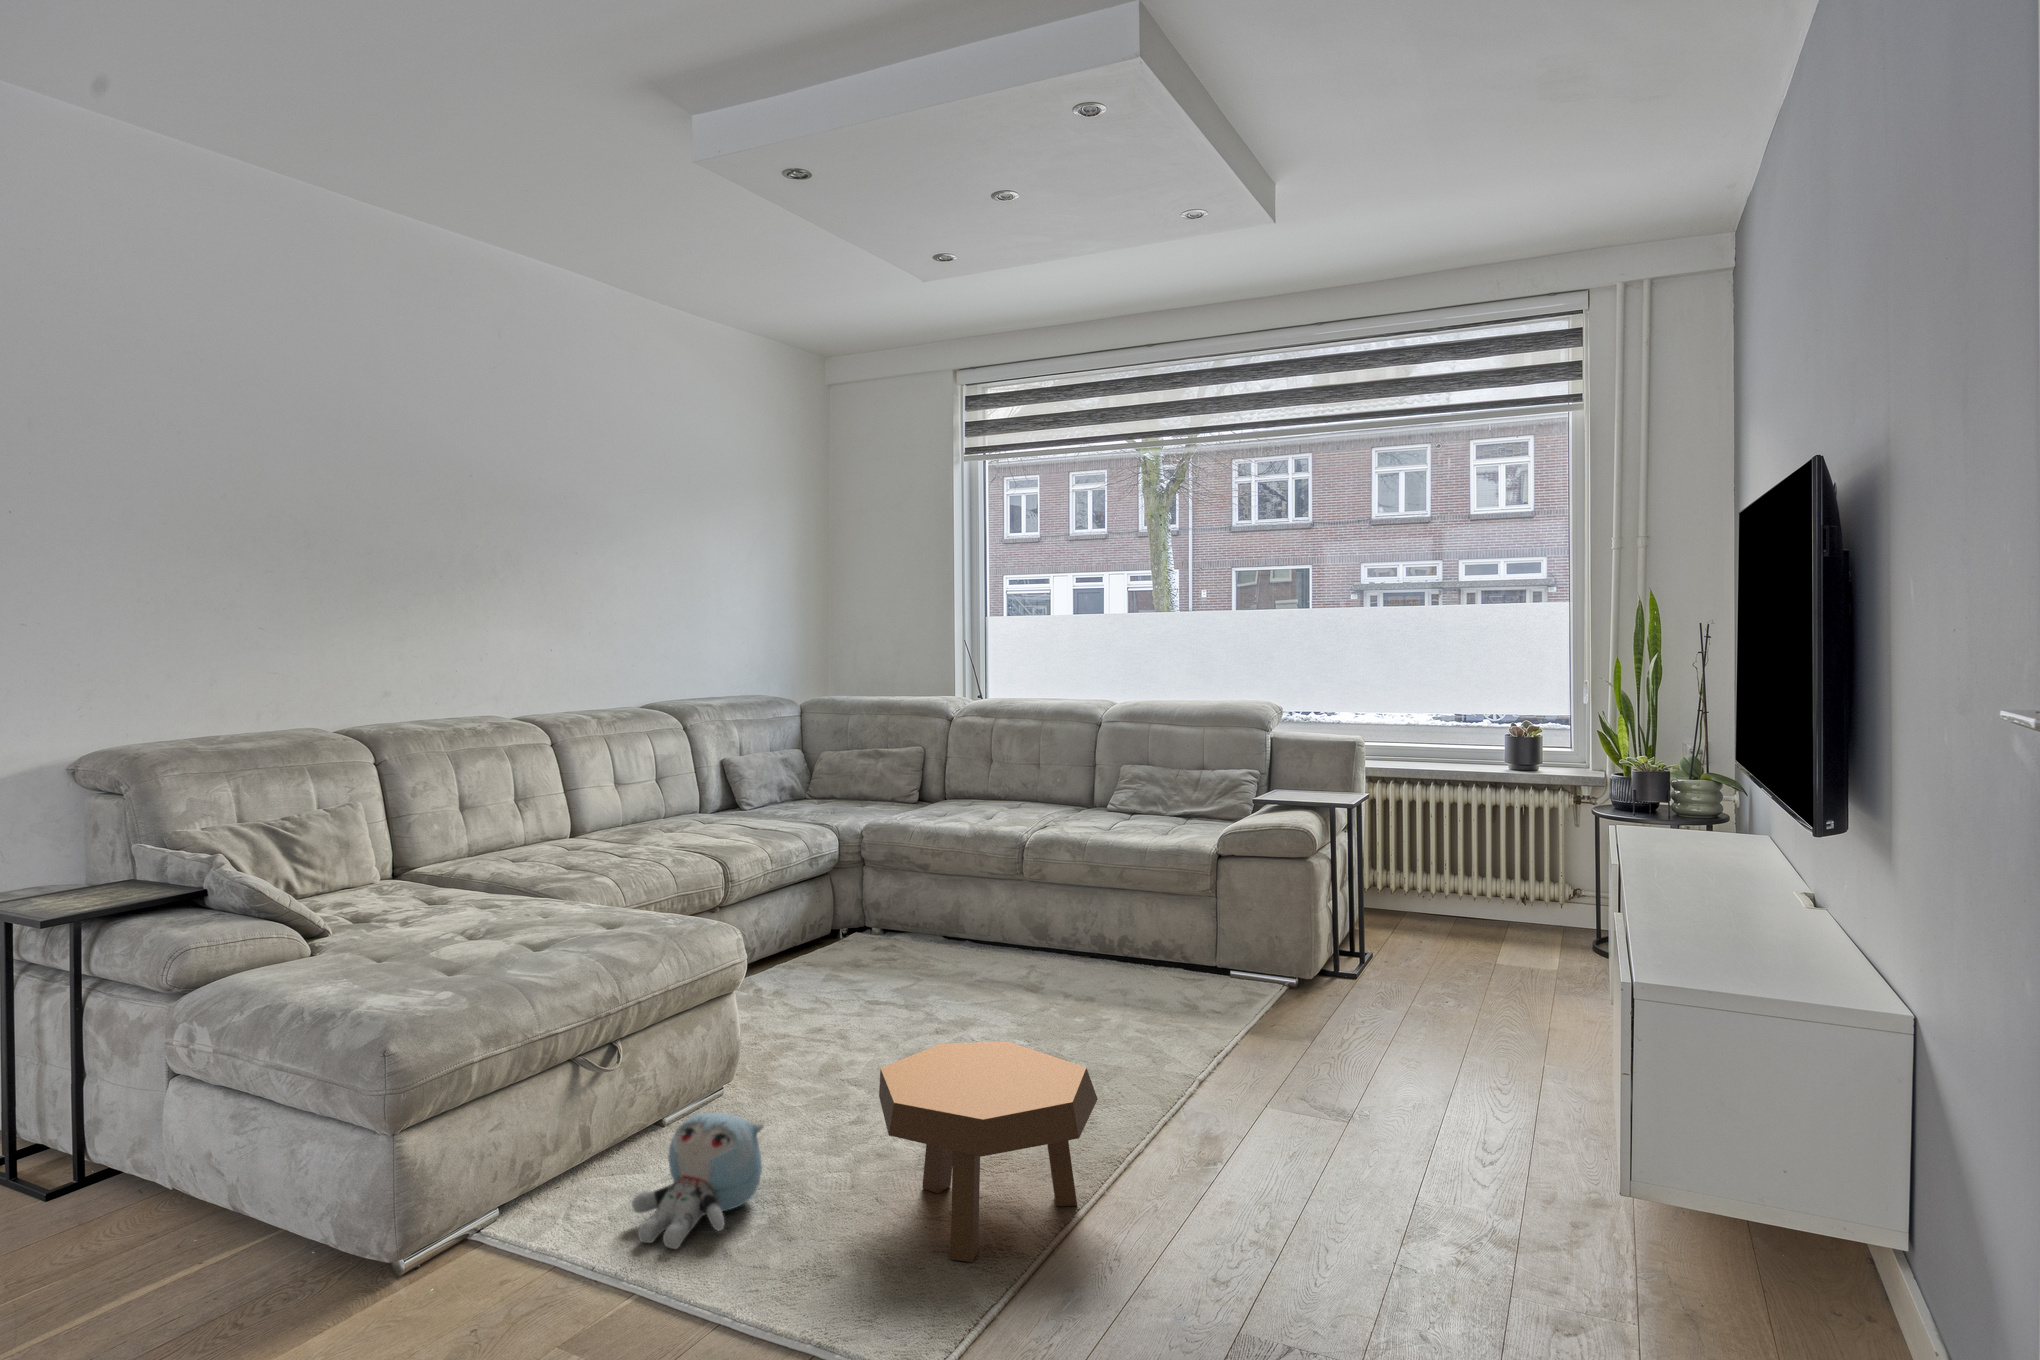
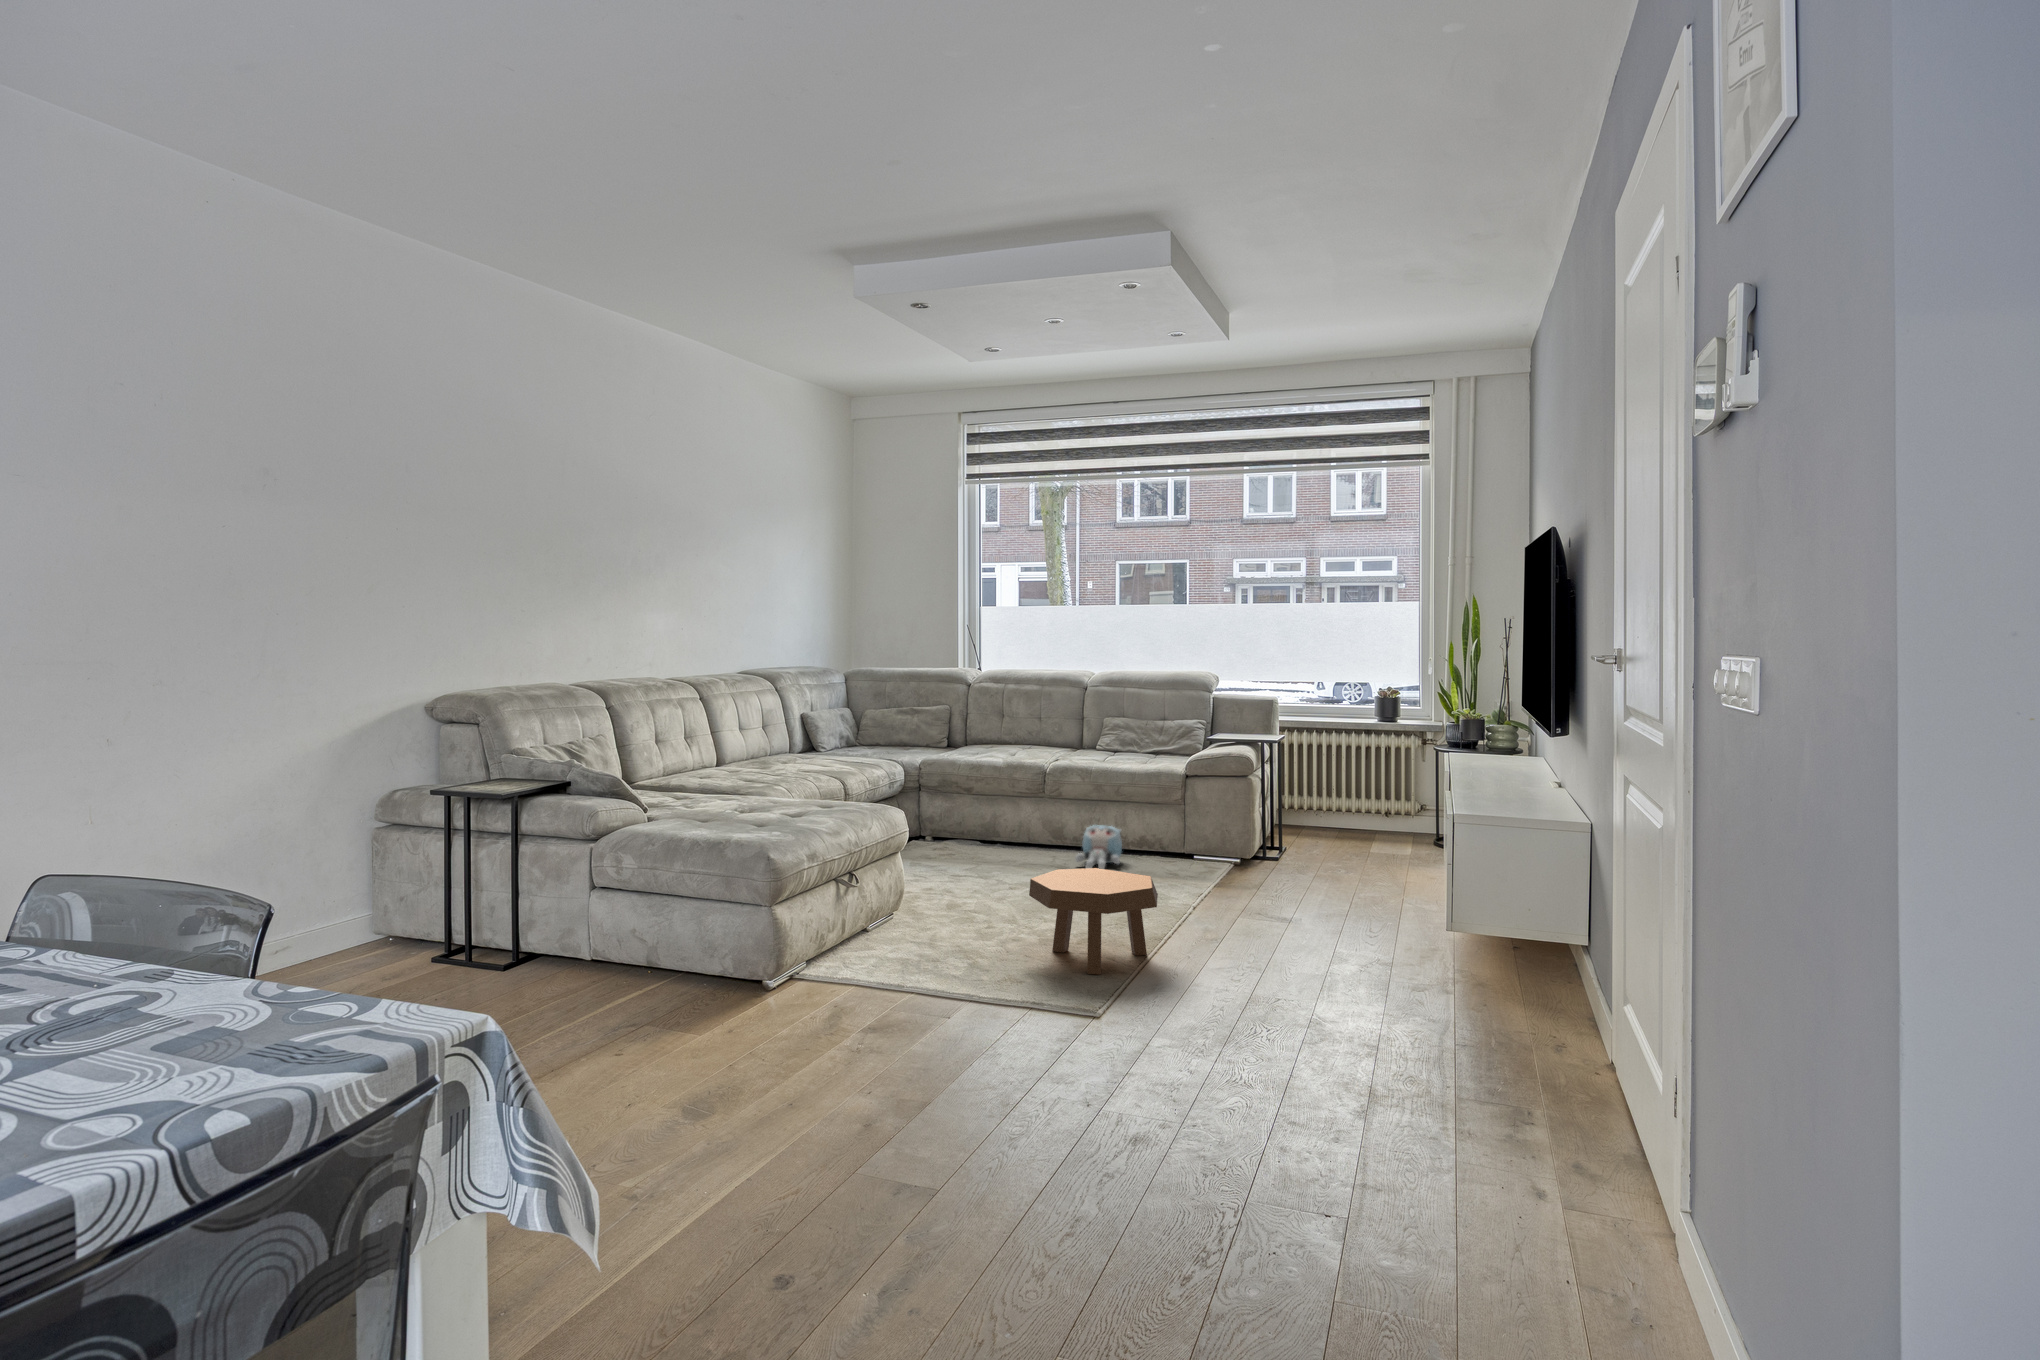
plush toy: present [632,1112,764,1249] -> present [1075,825,1122,869]

